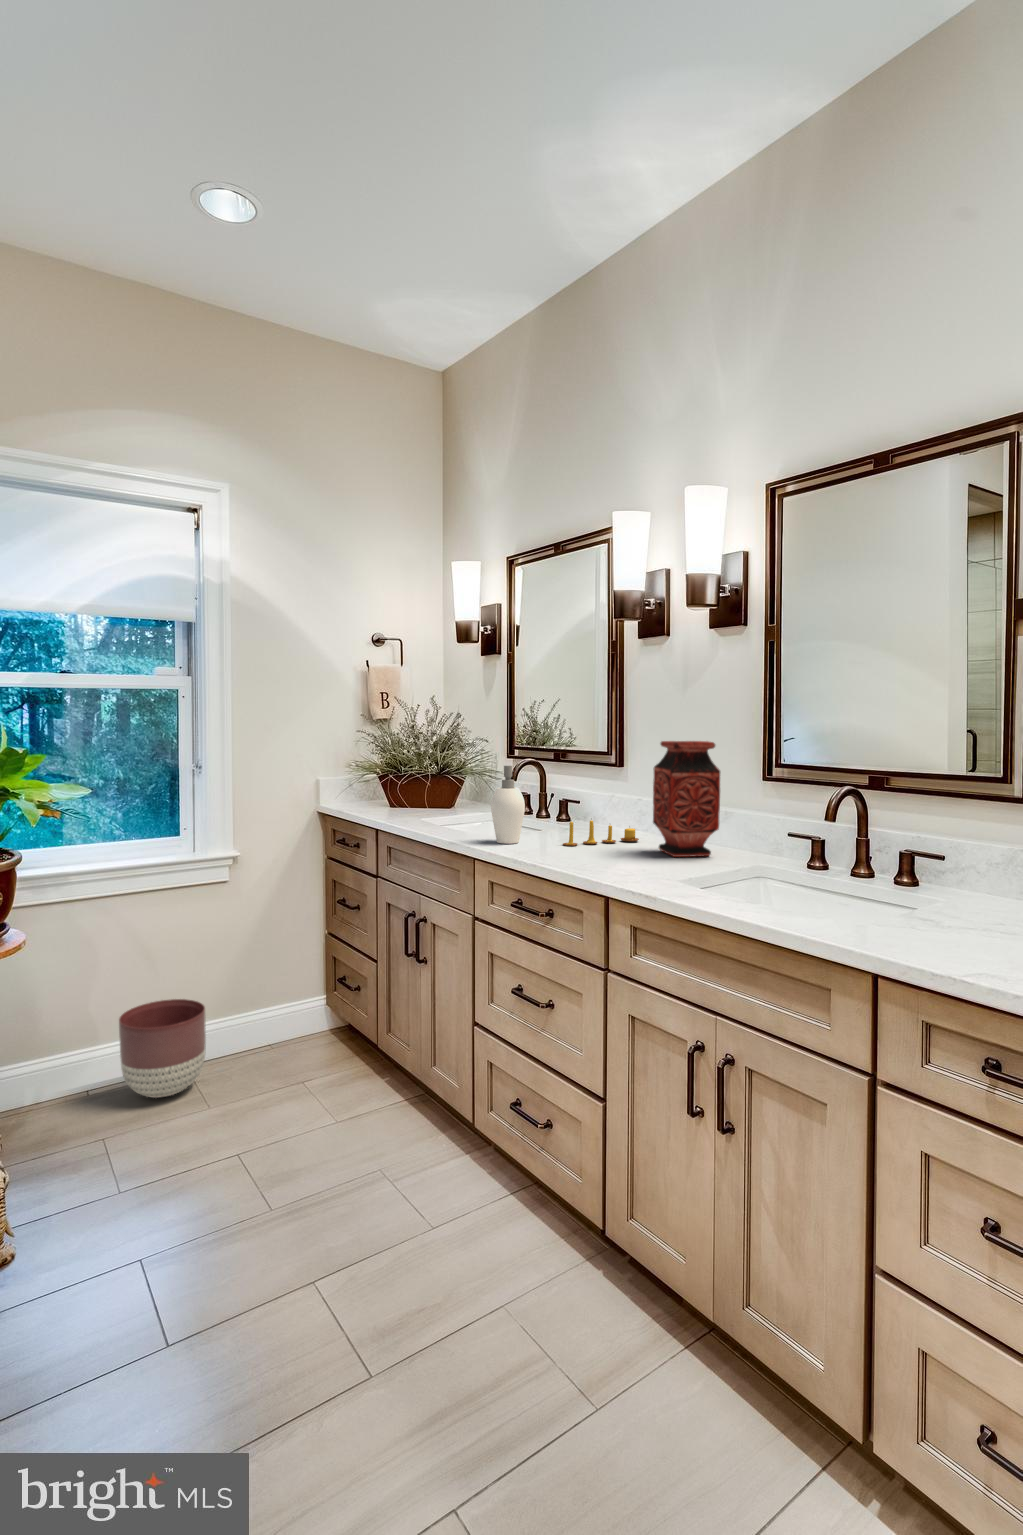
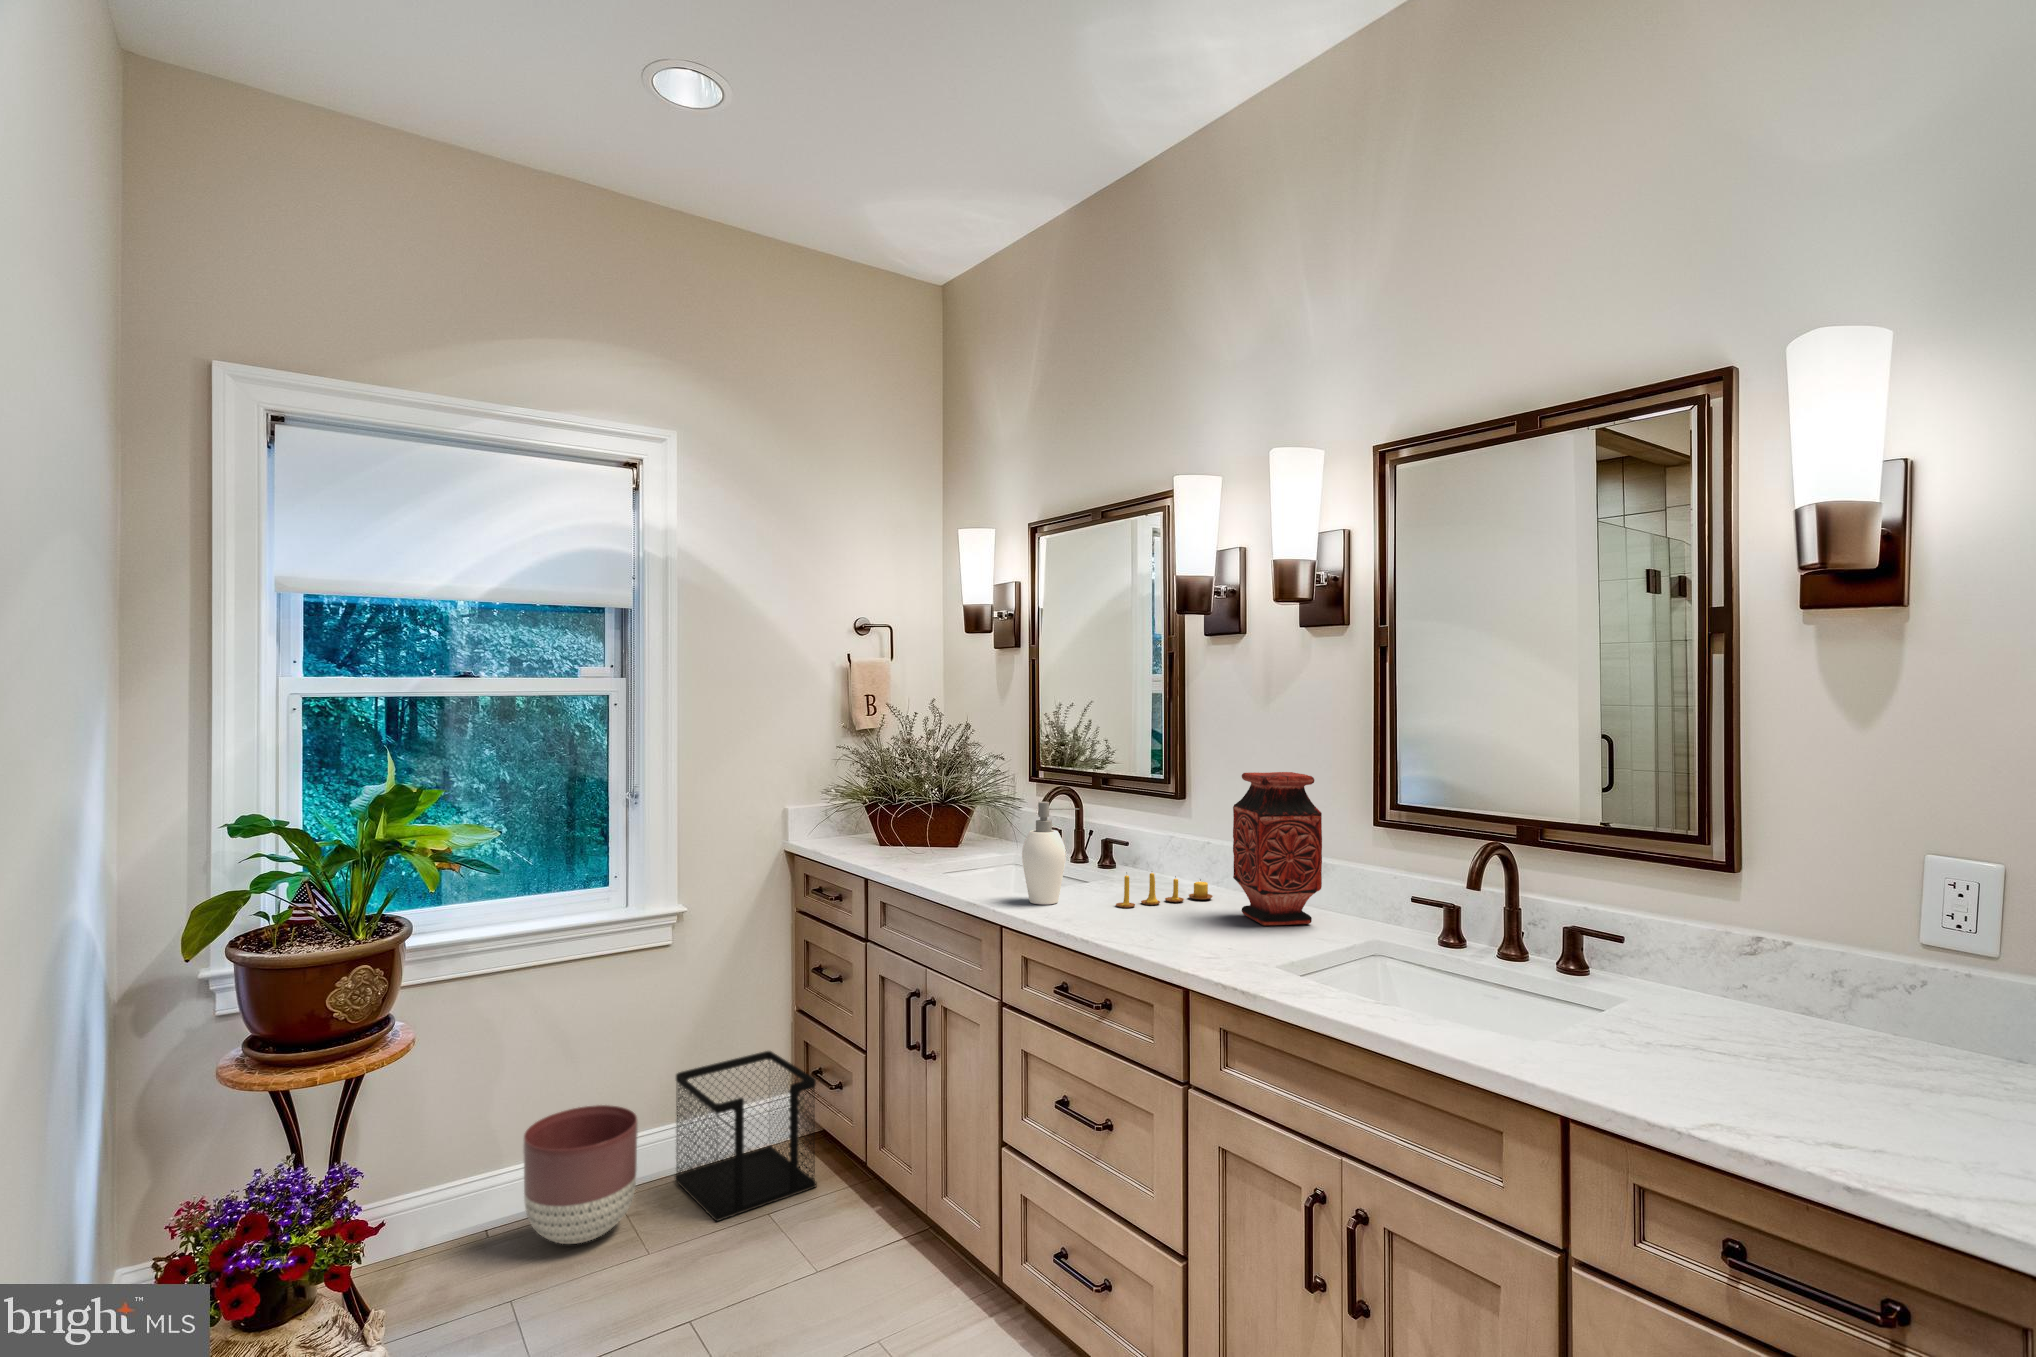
wastebasket: none [235,963,343,1084] -> present [675,1051,816,1221]

